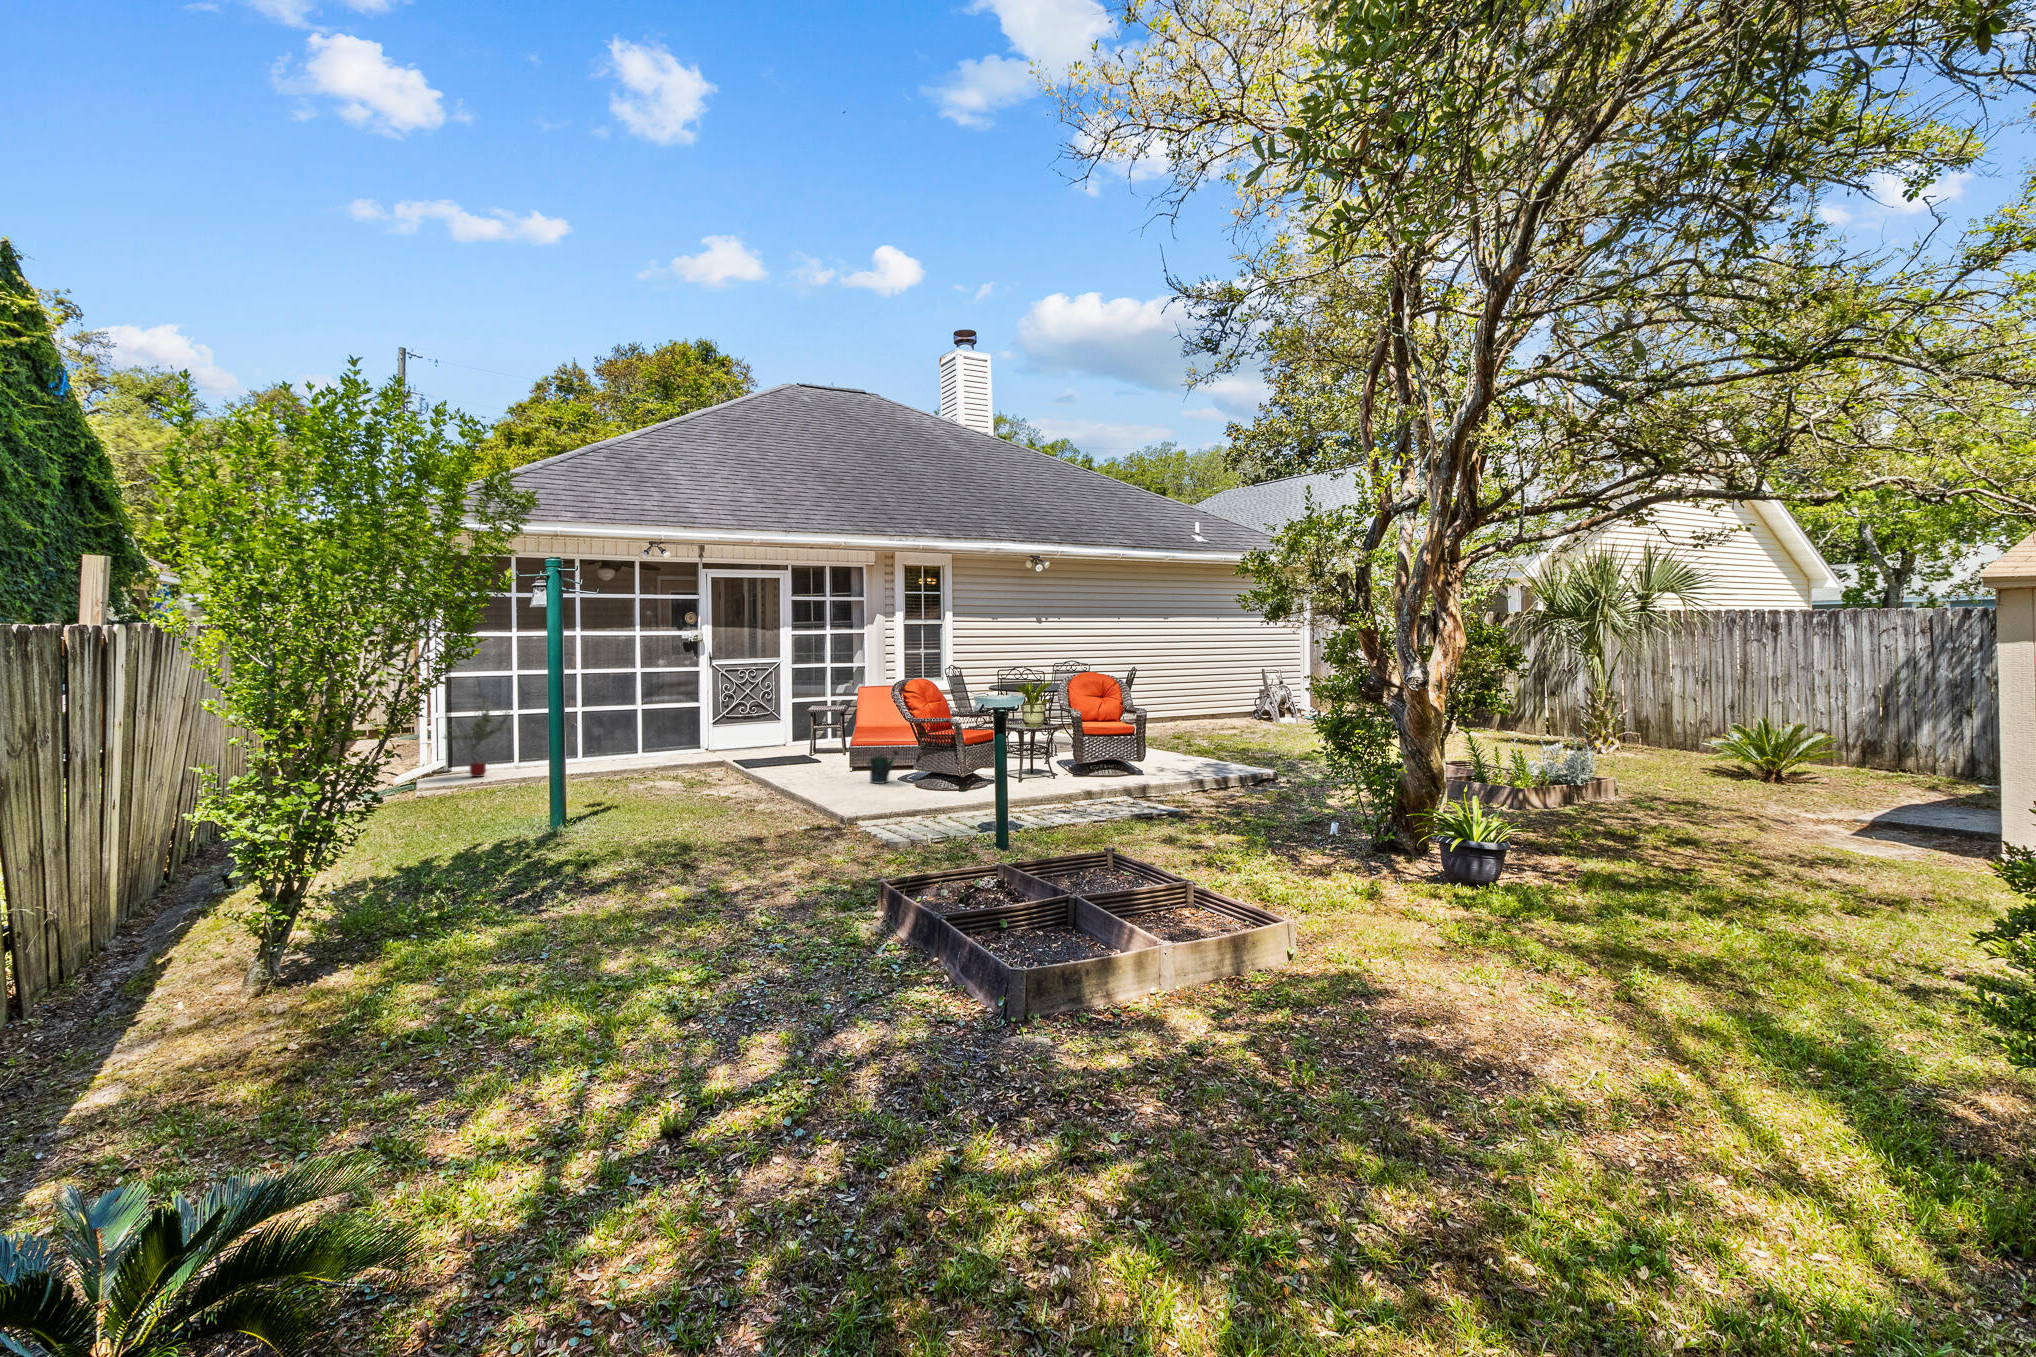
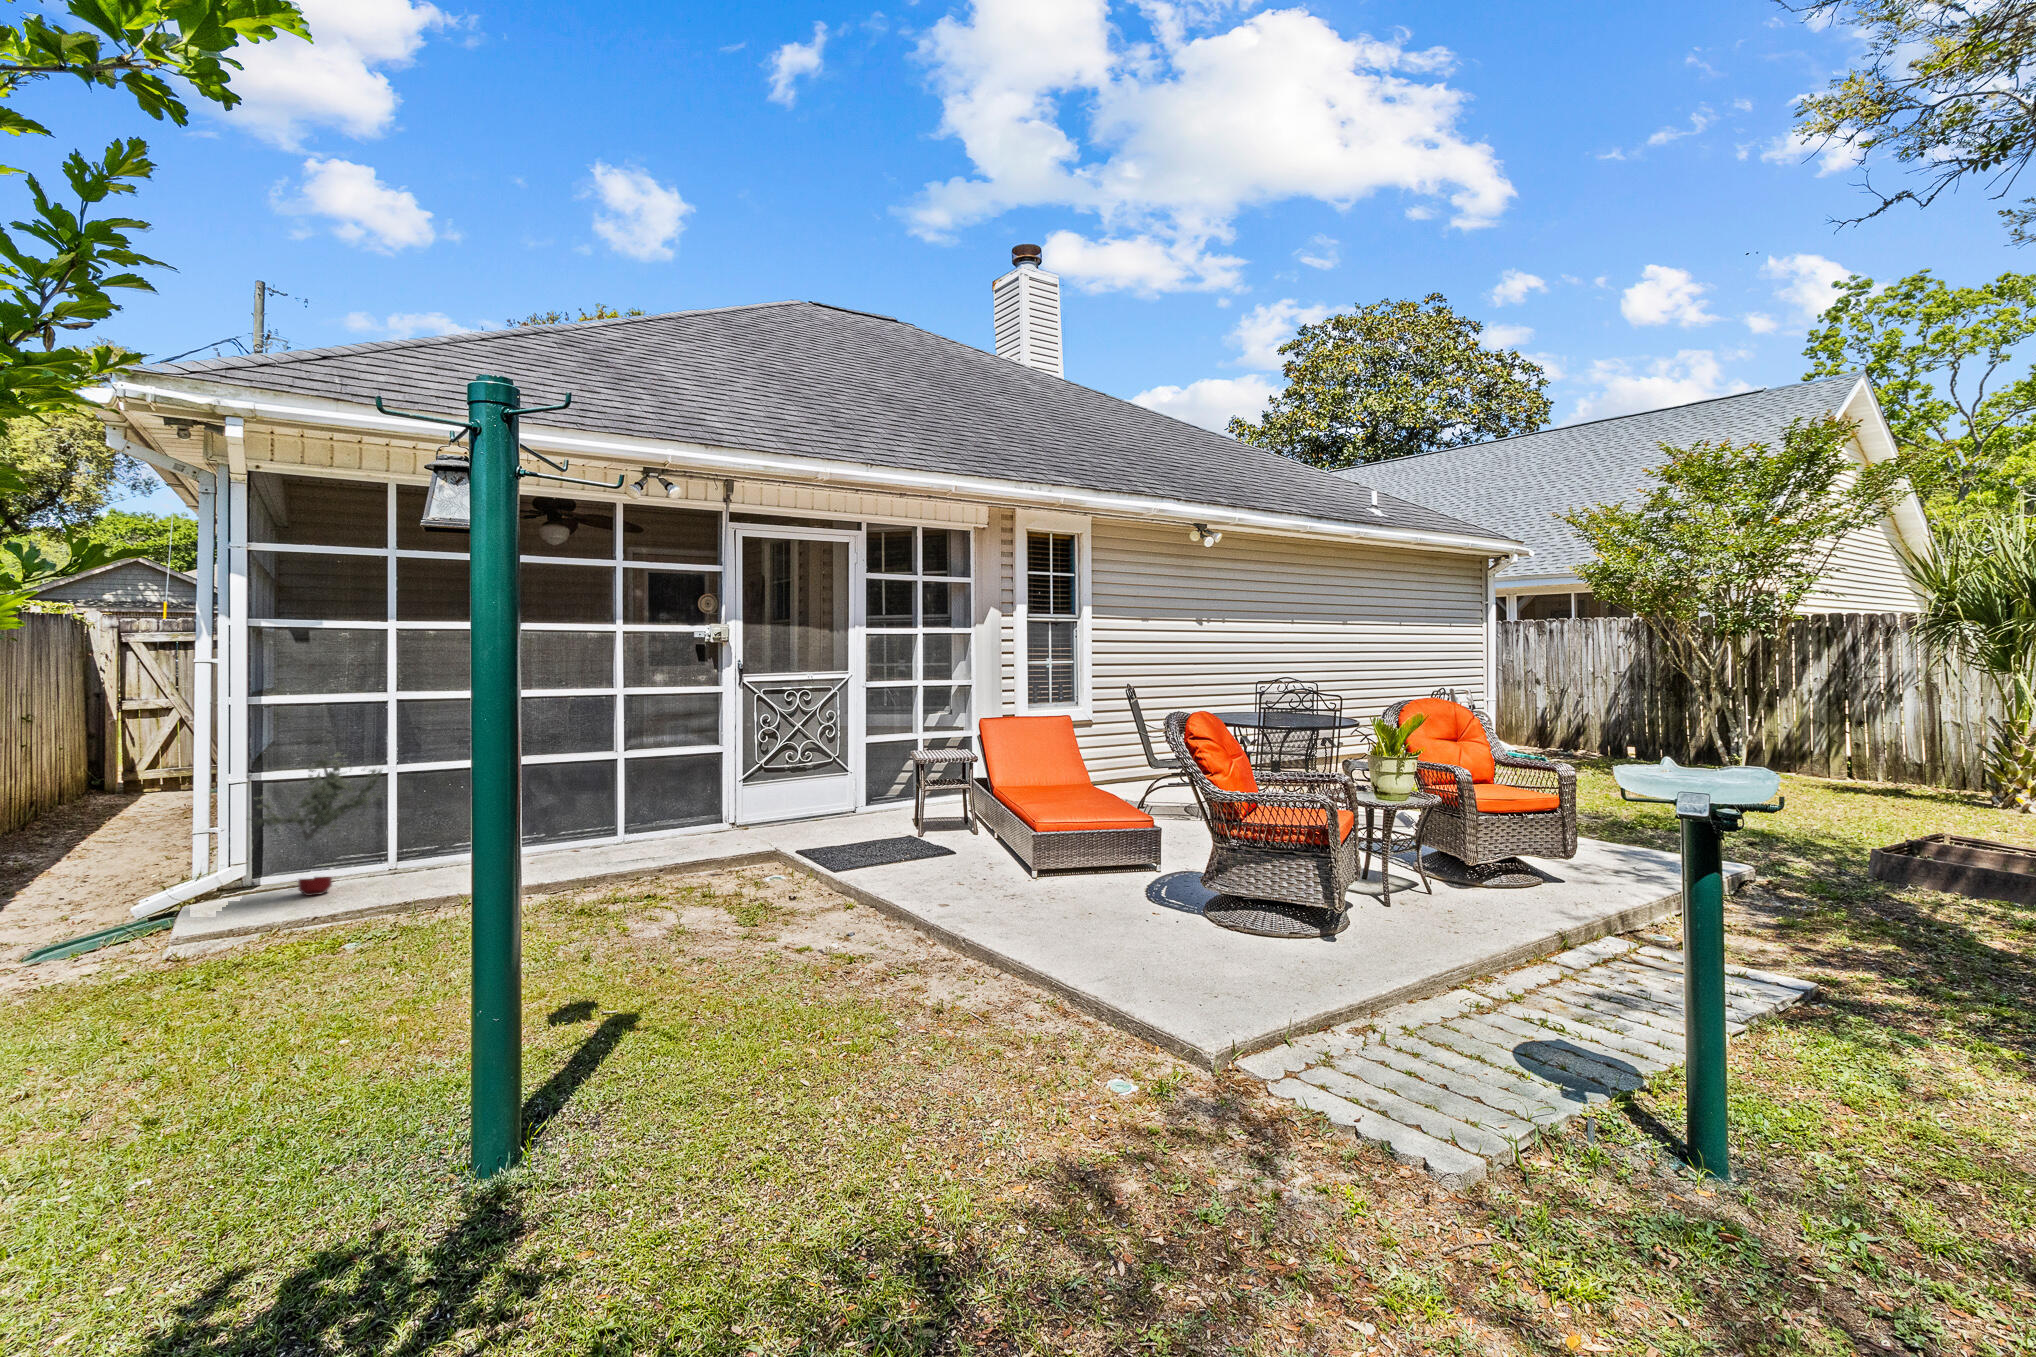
watering can: present [867,751,898,784] -> none [1066,828,1107,891]

